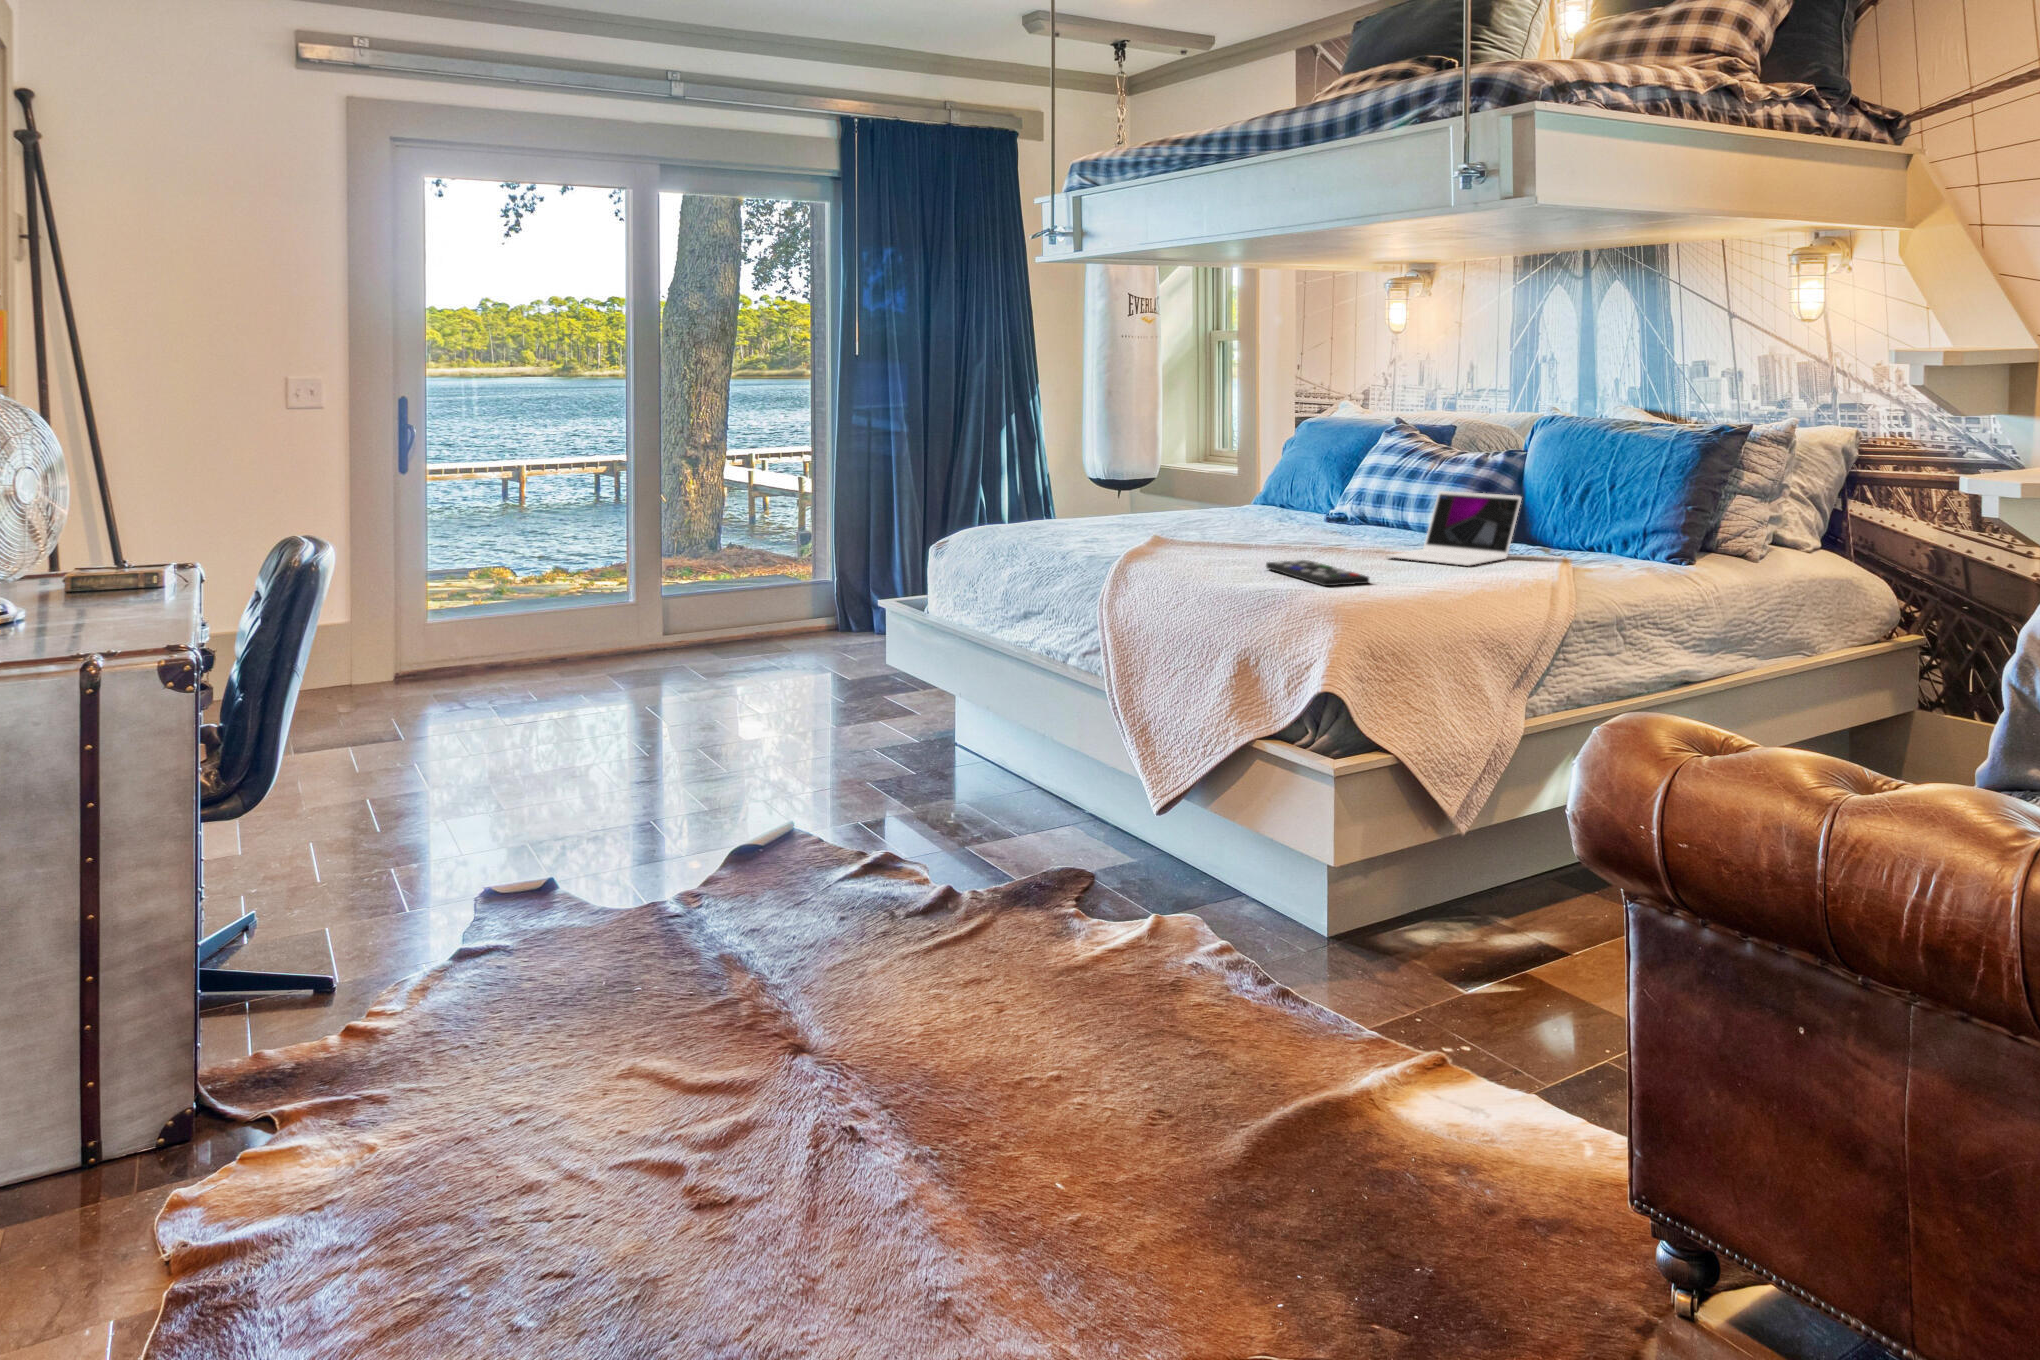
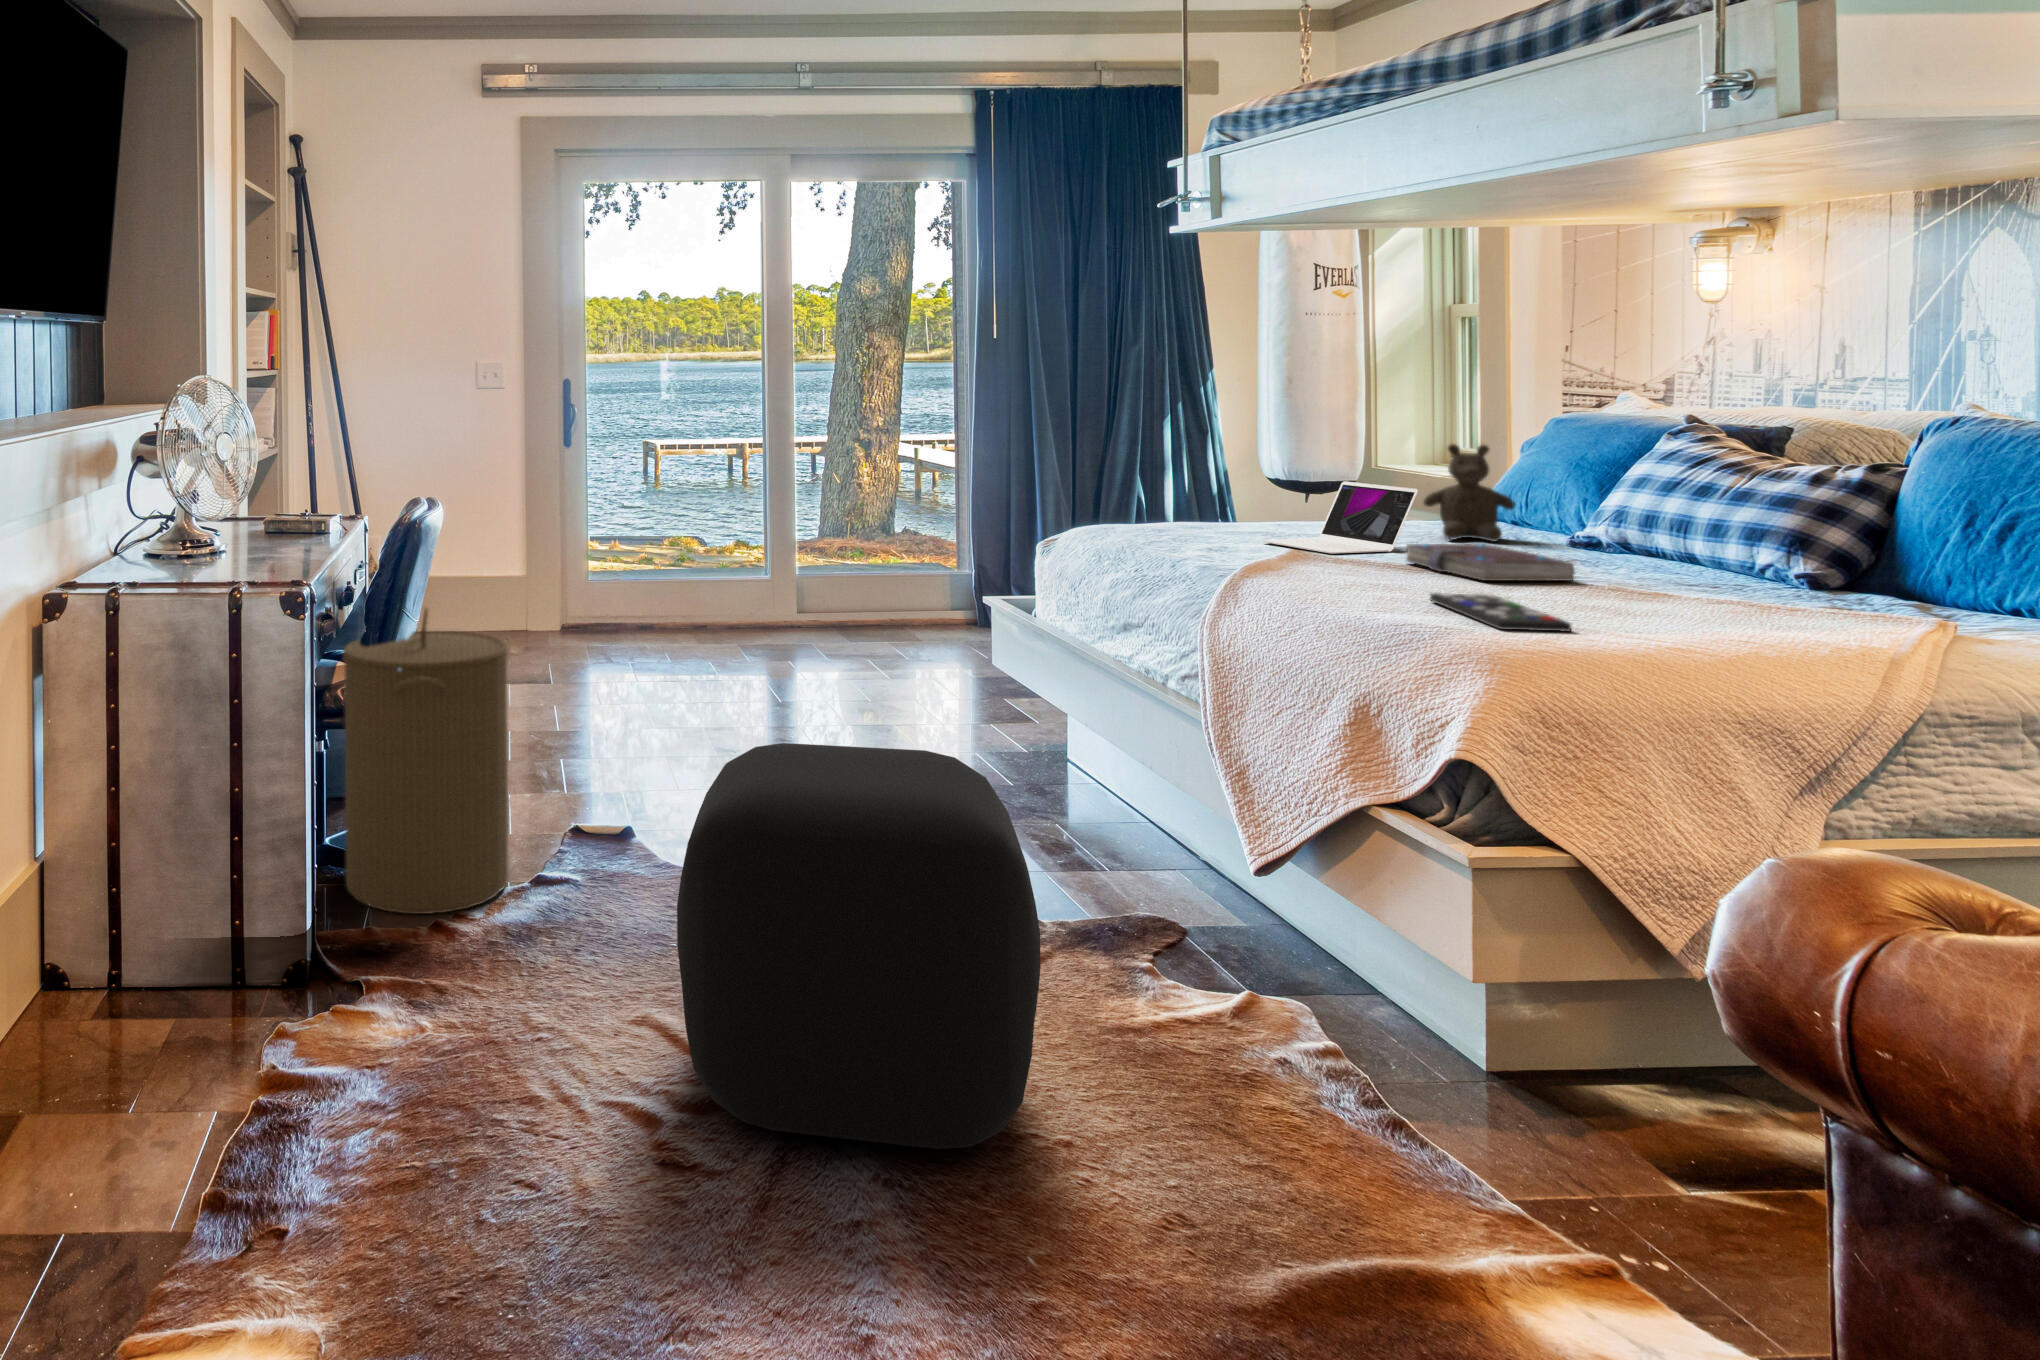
teddy bear: none [1225,443,1287,520] -> present [1424,444,1515,541]
laptop: present [1386,491,1522,566] -> present [1262,481,1418,554]
book: none [1225,521,1347,550] -> present [1406,544,1574,581]
laundry hamper: none [217,662,432,1022] -> present [343,609,509,914]
ottoman: none [684,744,1033,1142] -> present [677,743,1041,1149]

